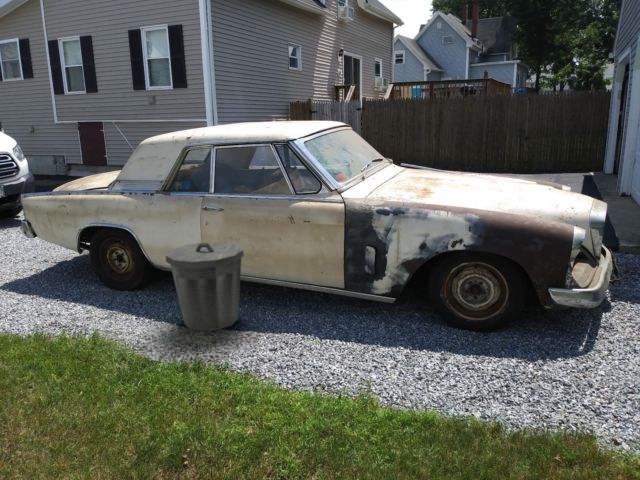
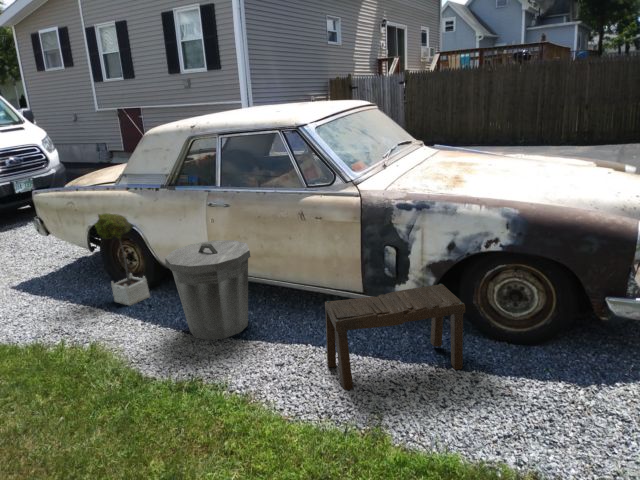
potted tree: none [90,216,139,304] -> present [95,213,150,305]
bench: none [316,279,436,367] -> present [325,284,465,390]

